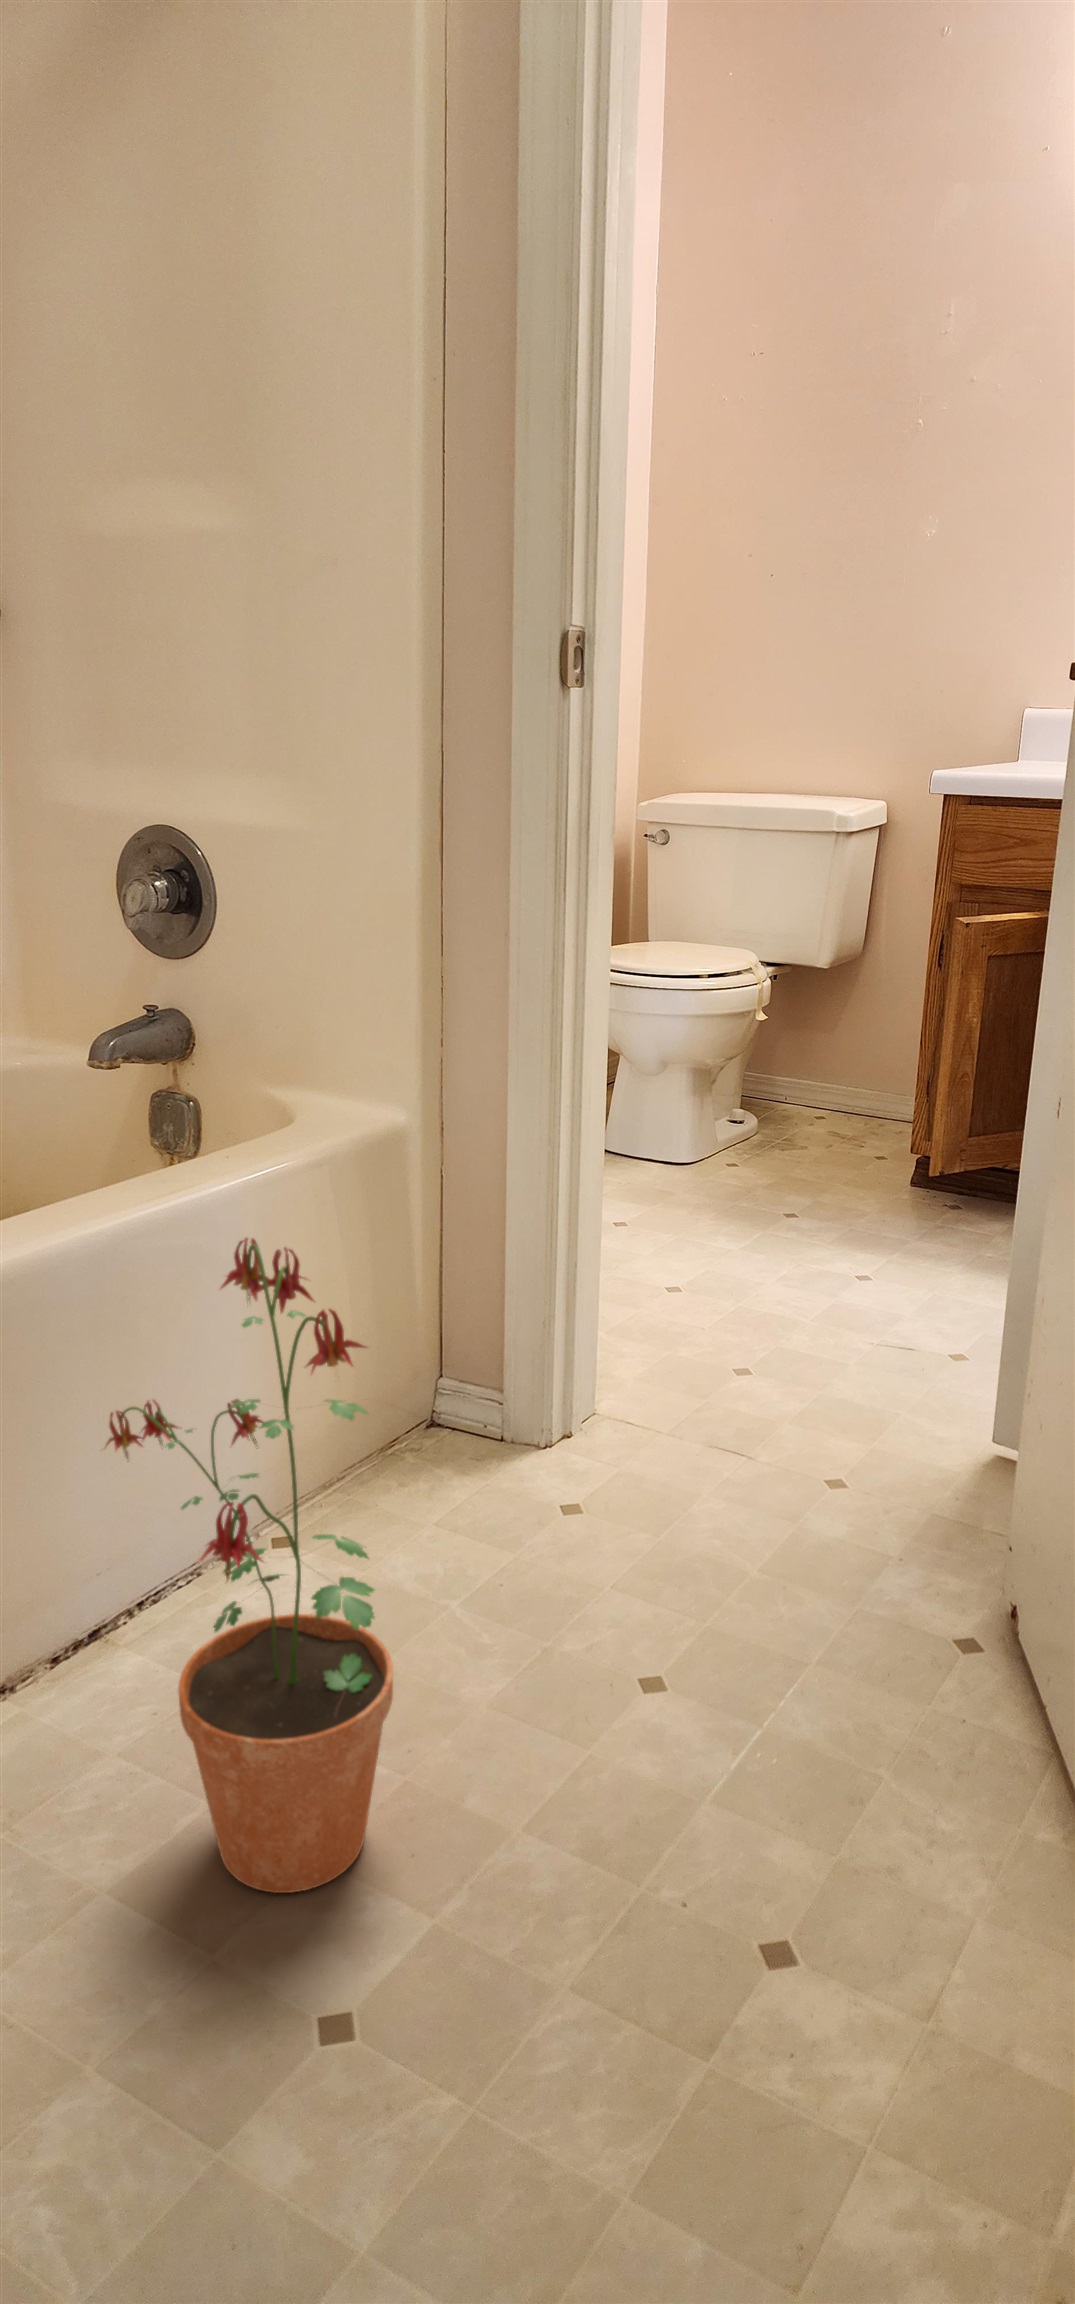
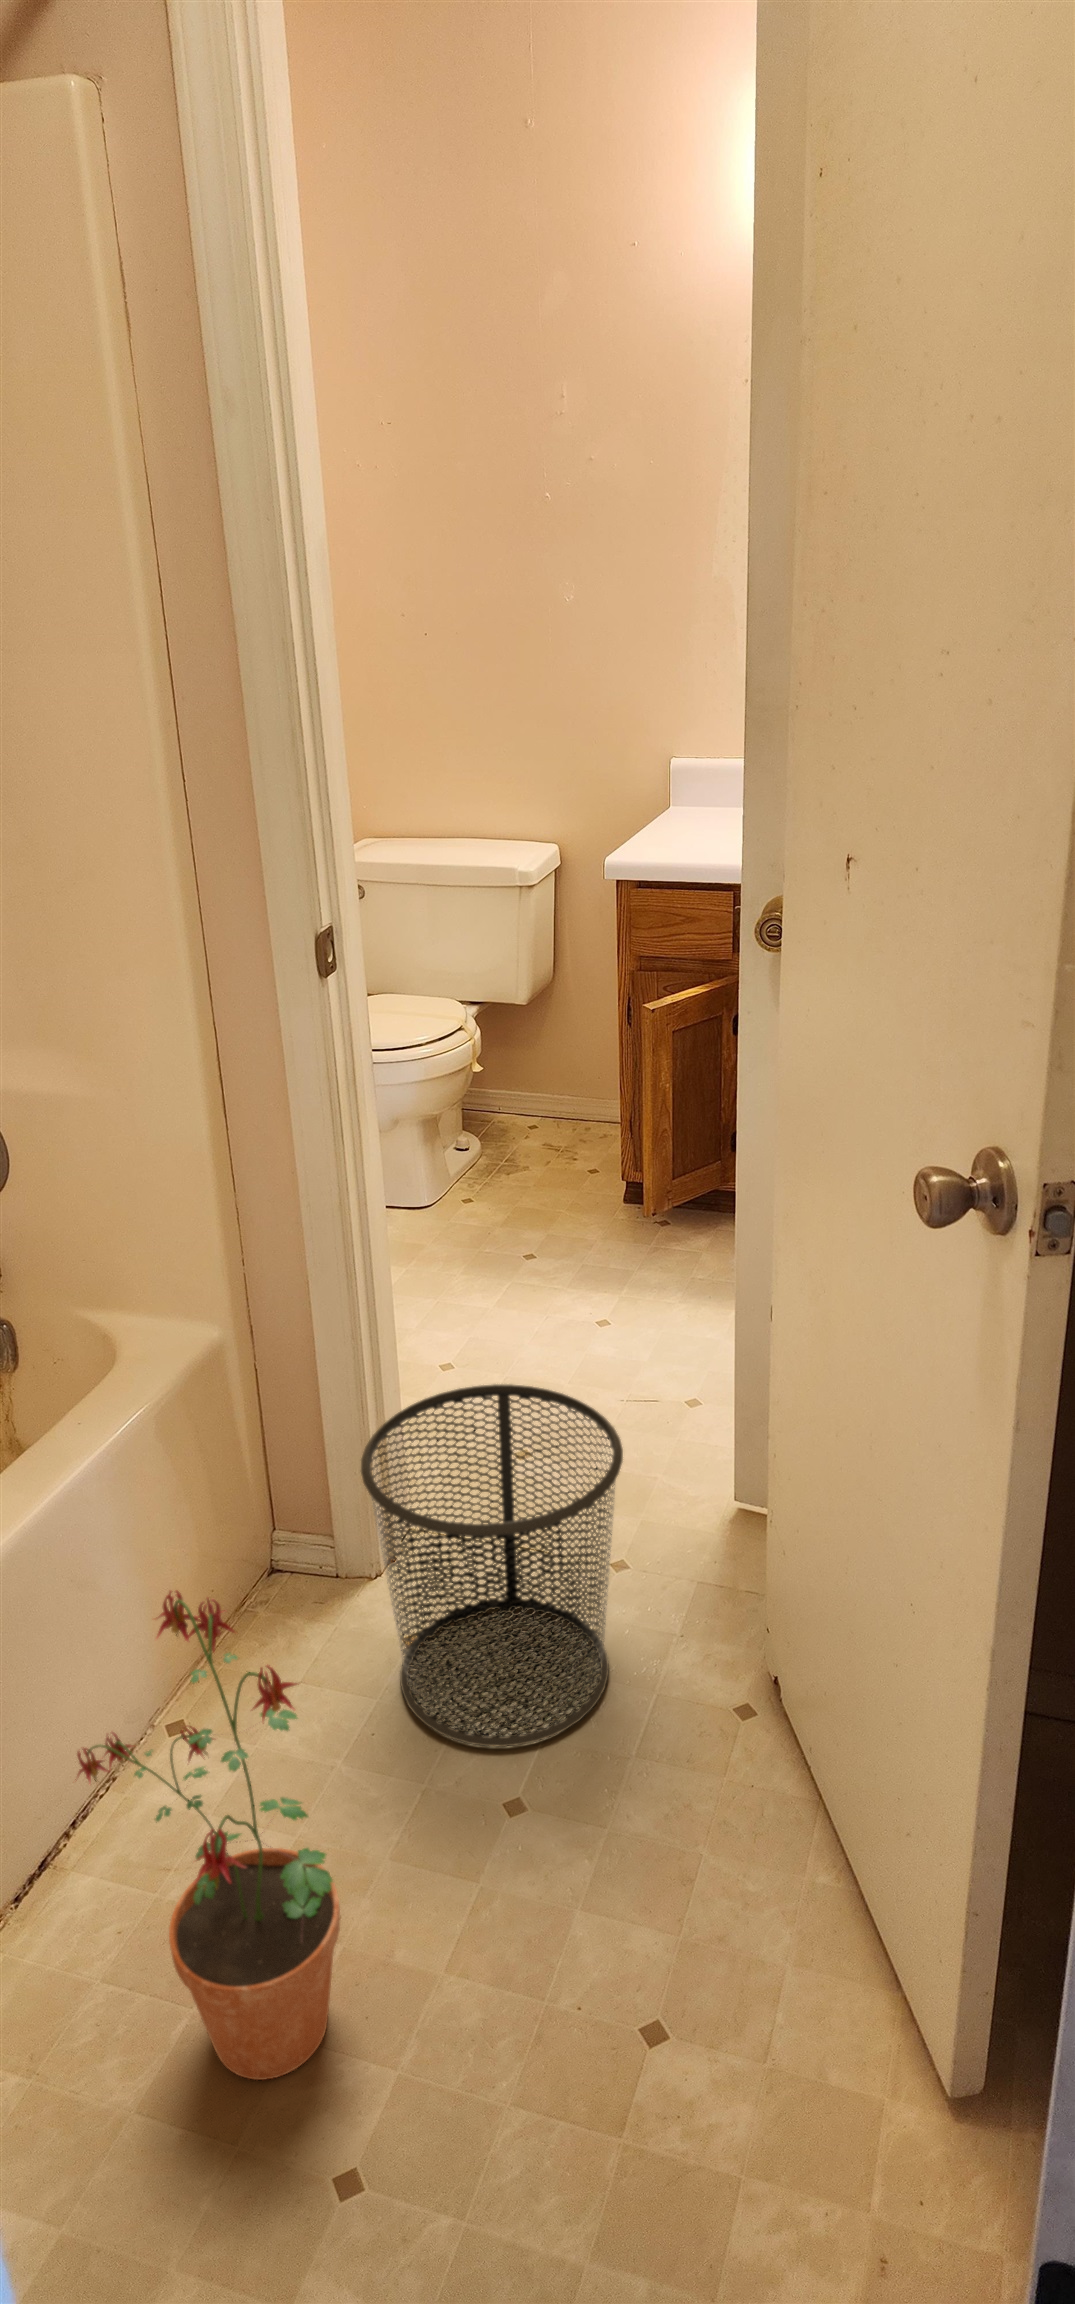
trash can: none [526,1207,847,1626] -> present [361,1384,623,1747]

